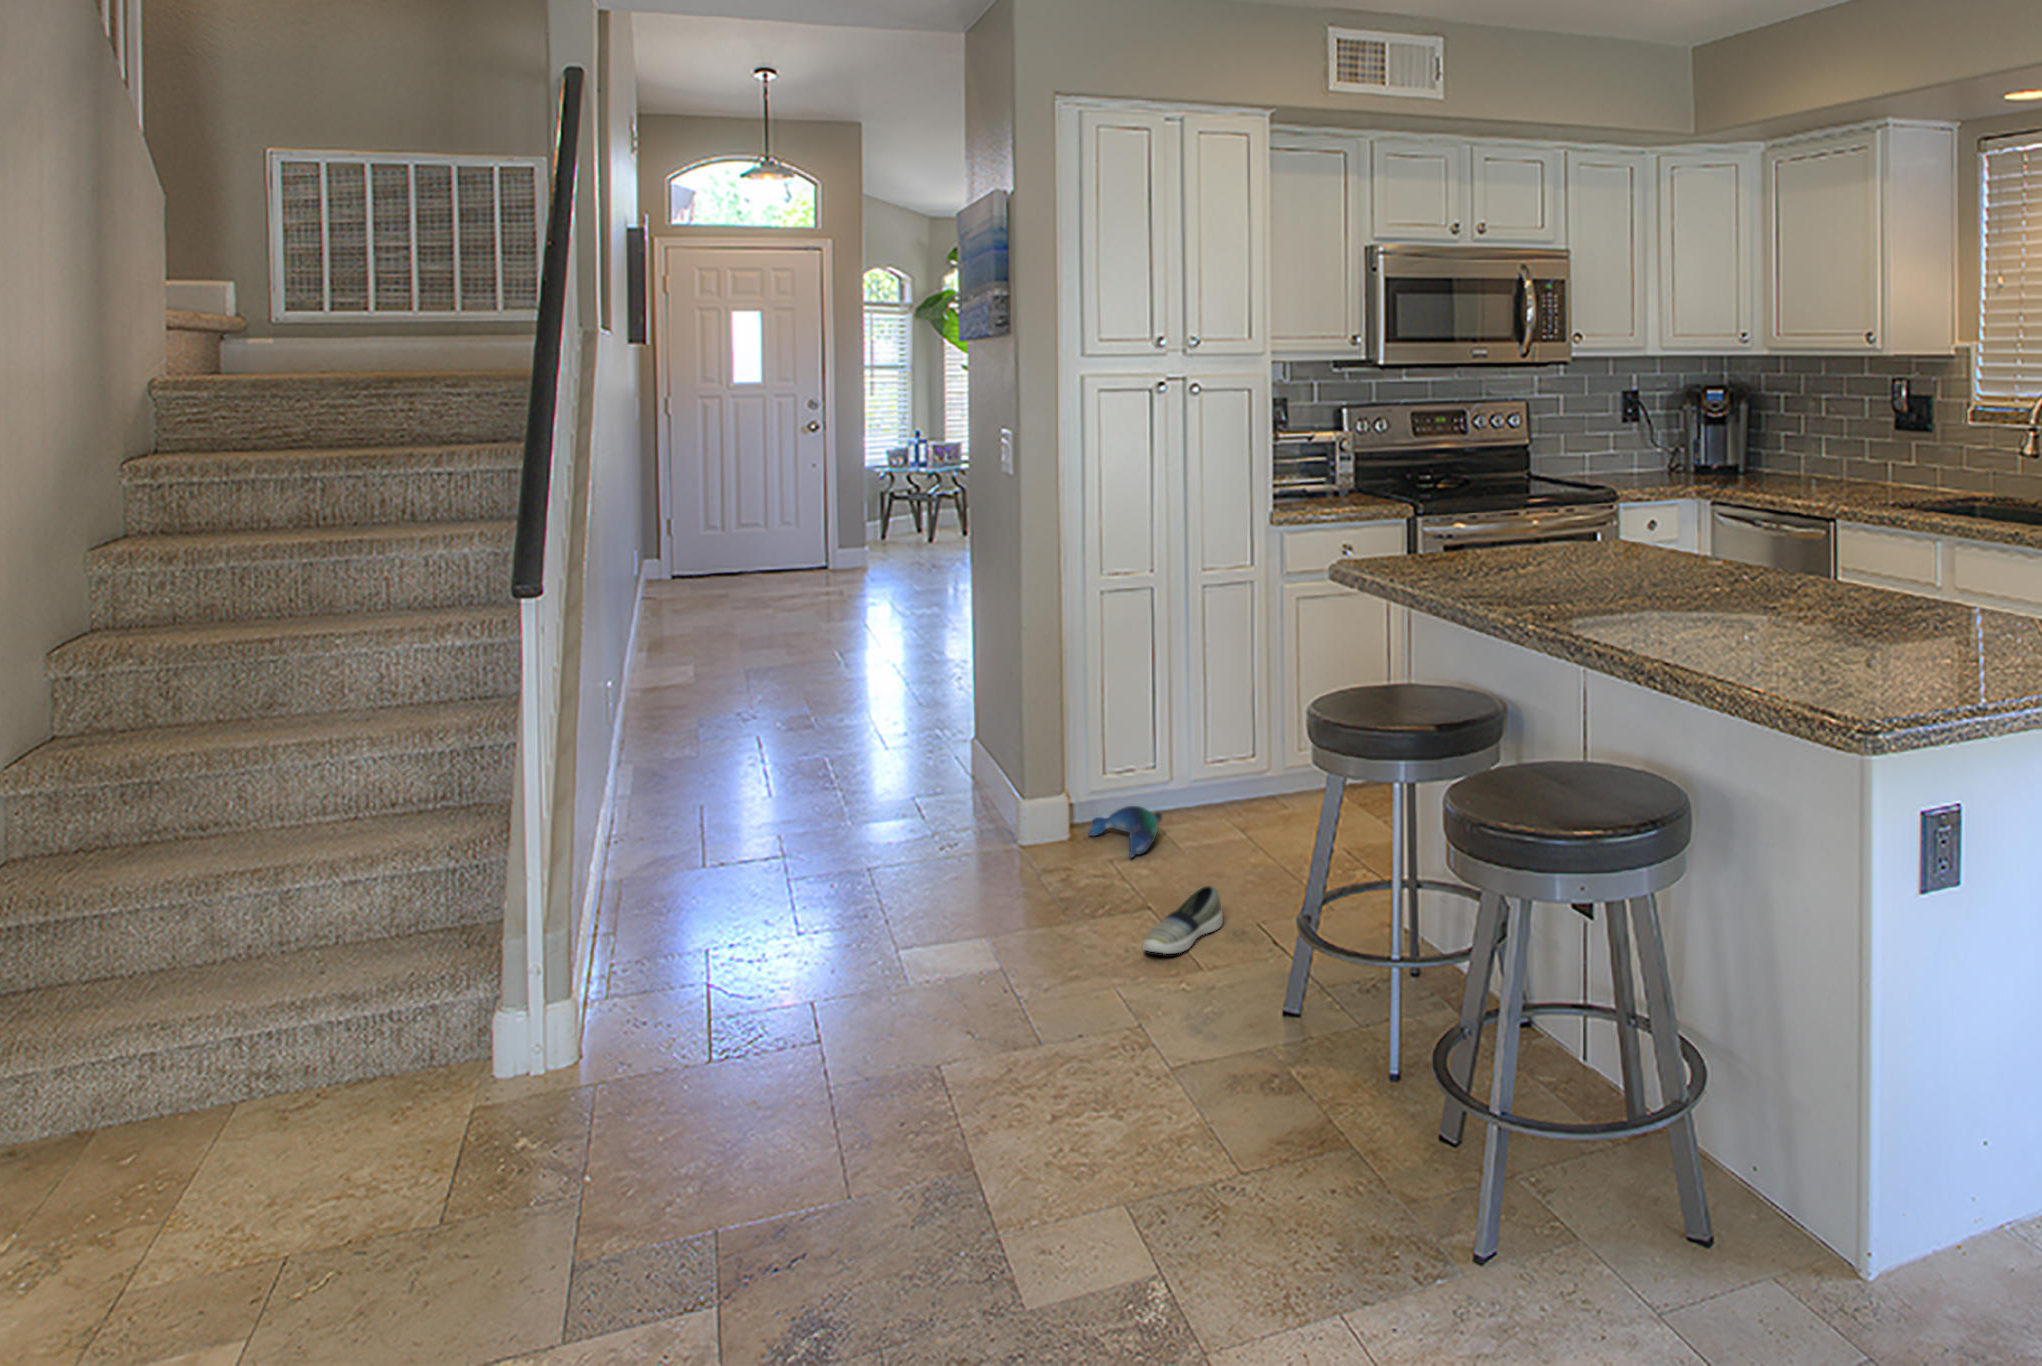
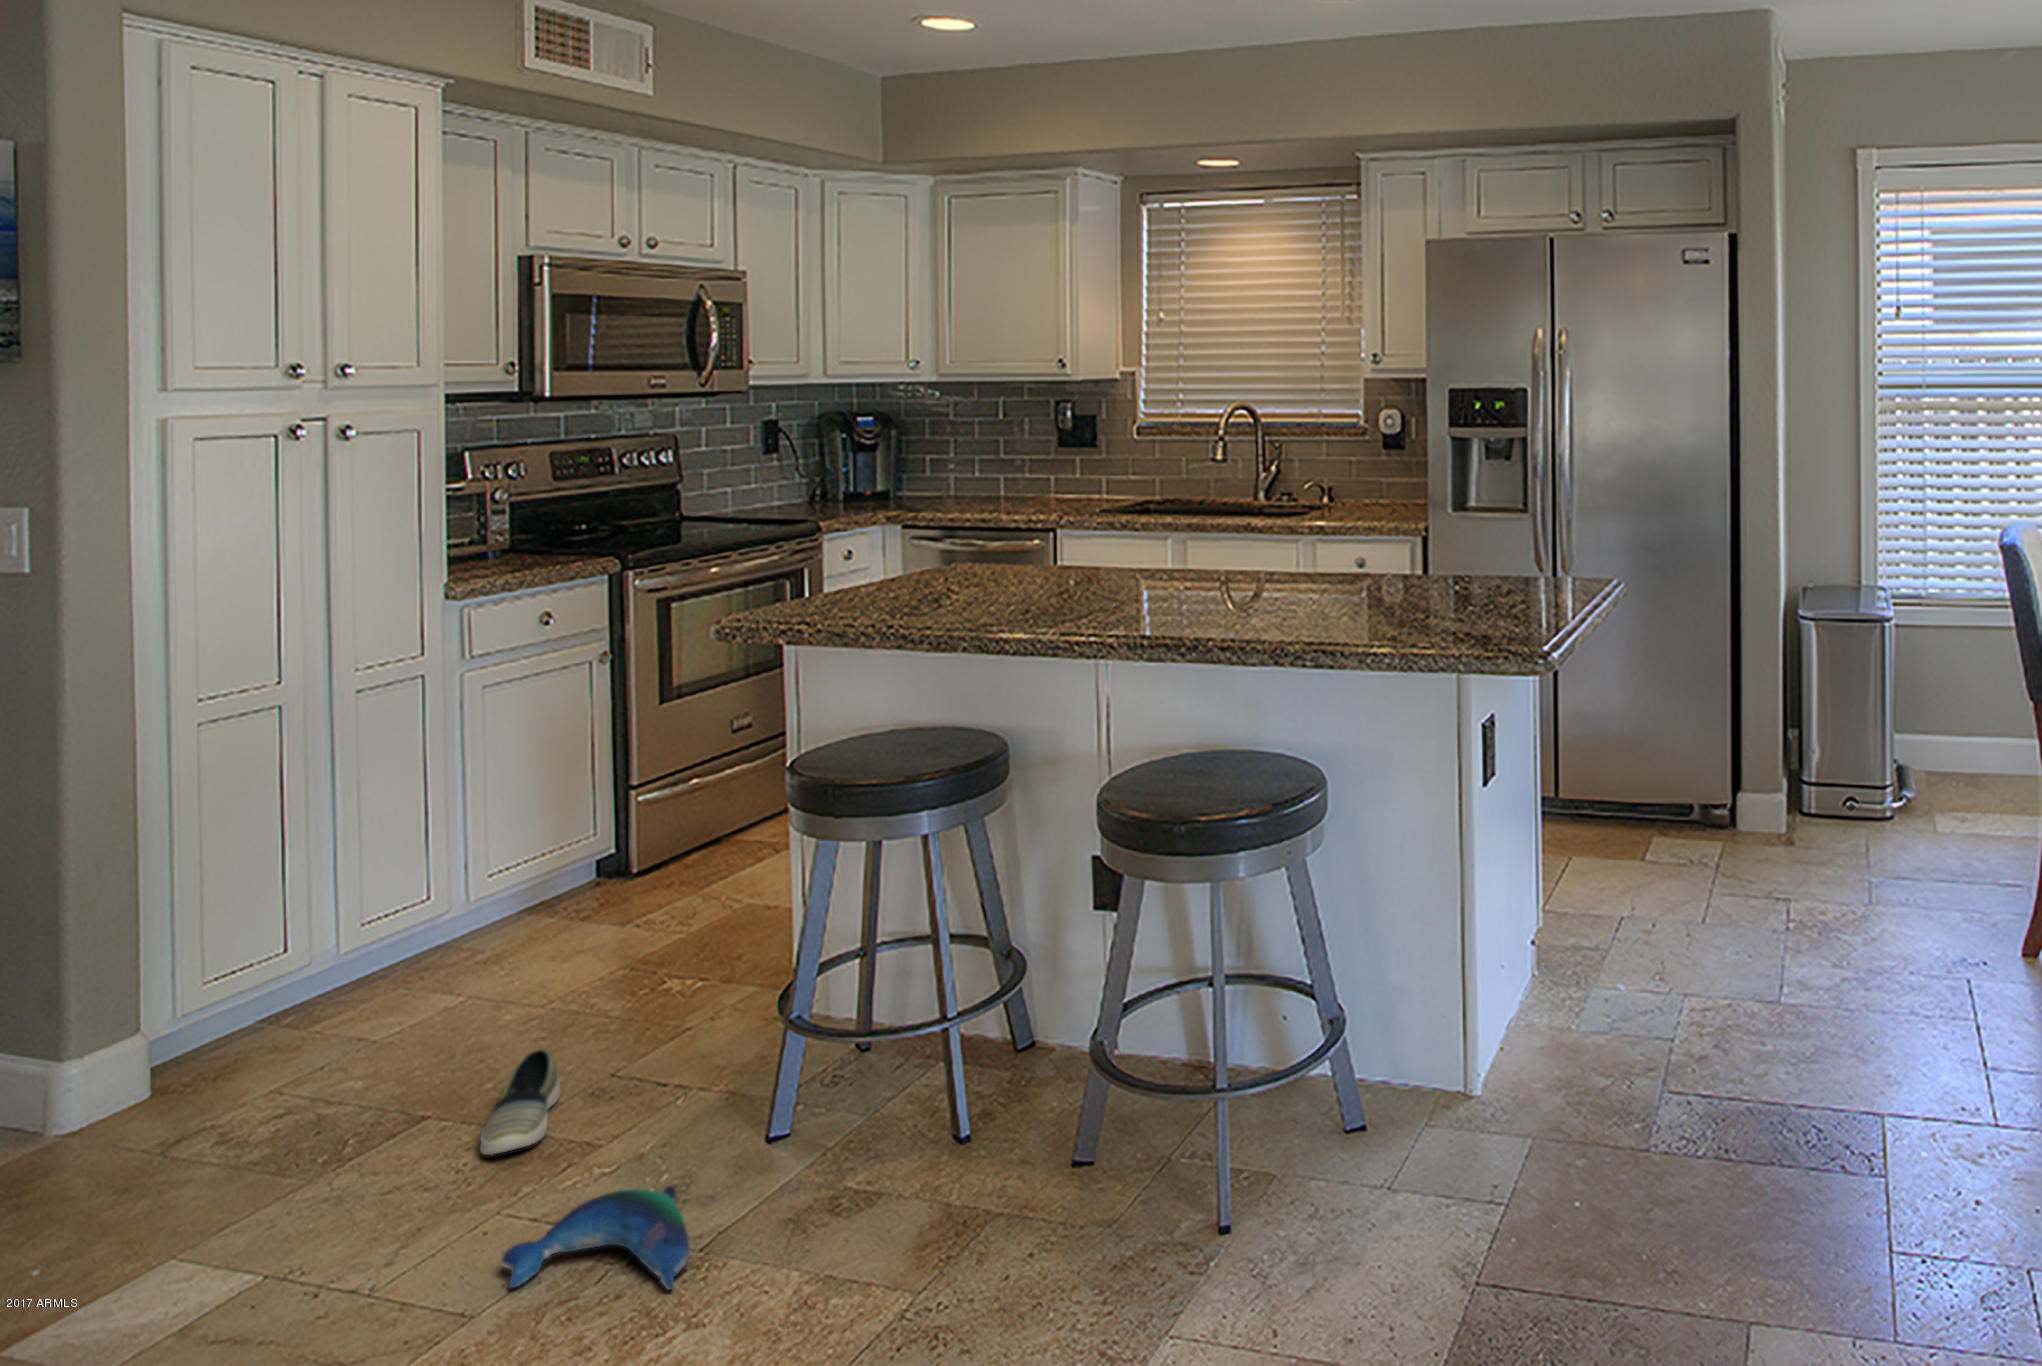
plush toy: present [1088,806,1162,858] -> present [502,1185,690,1290]

